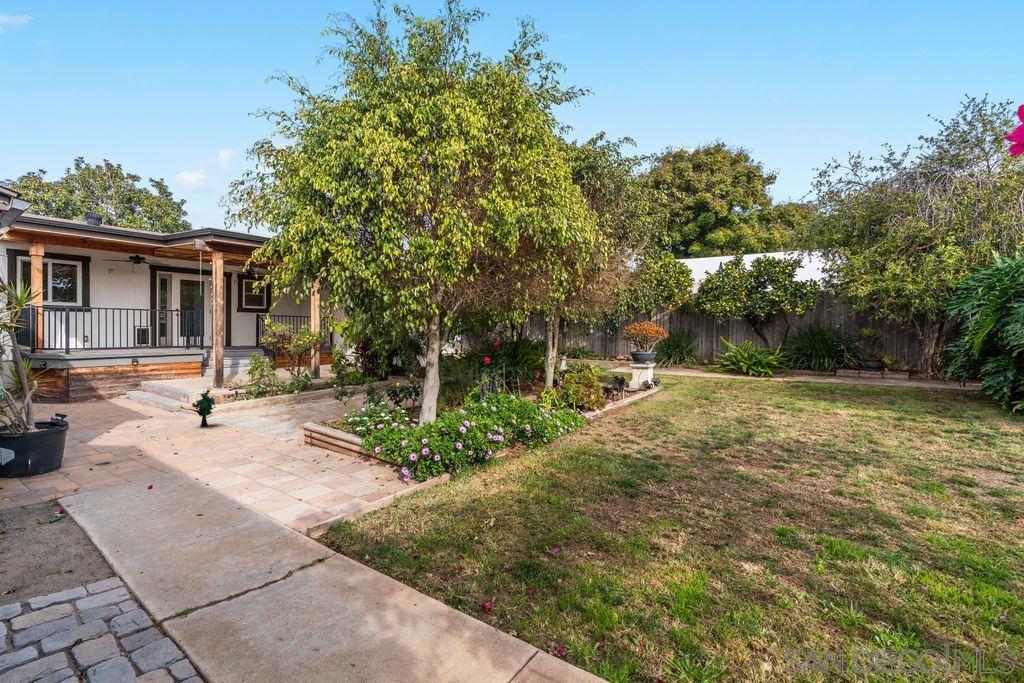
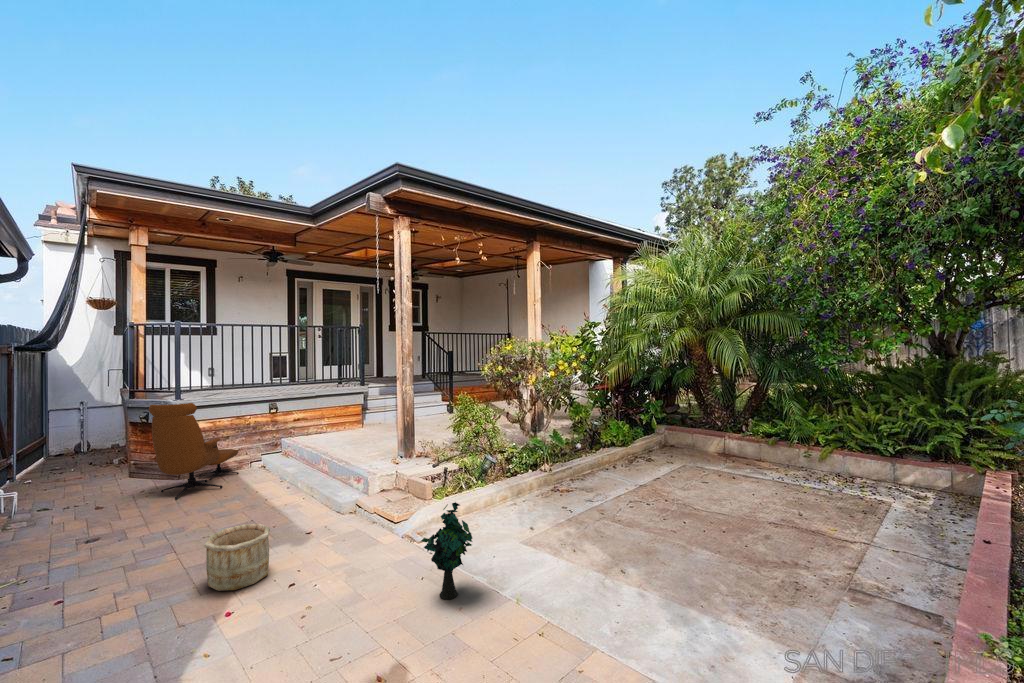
lounge chair: none [52,354,110,409] -> present [149,403,239,499]
wooden bucket: none [93,404,125,428] -> present [204,524,270,591]

